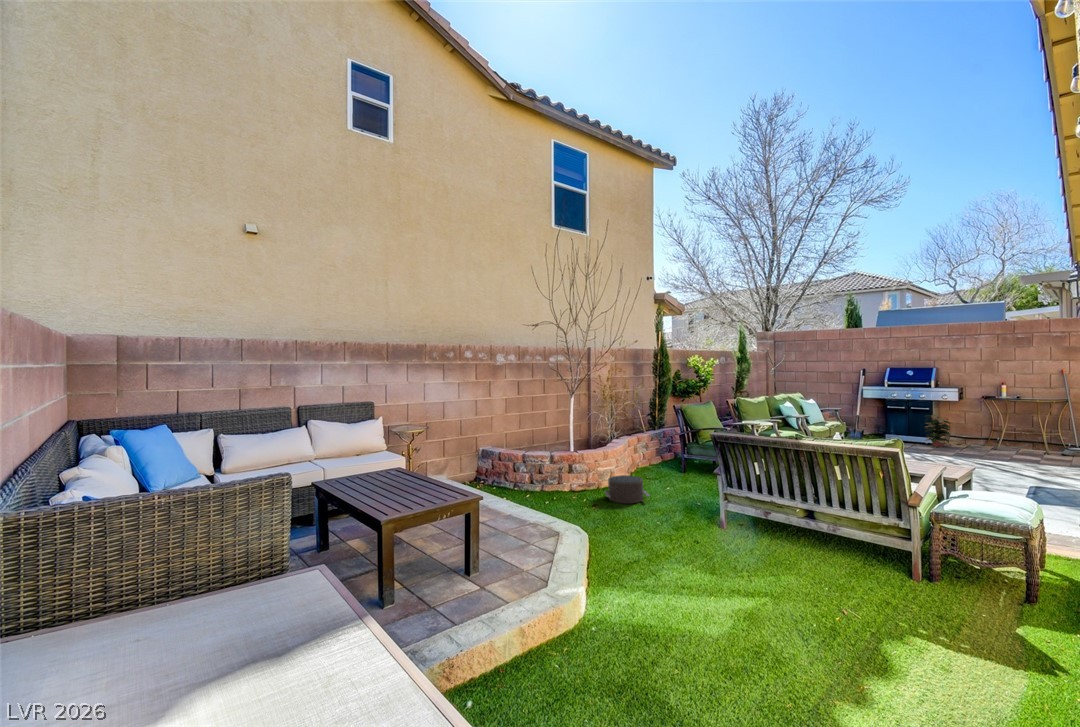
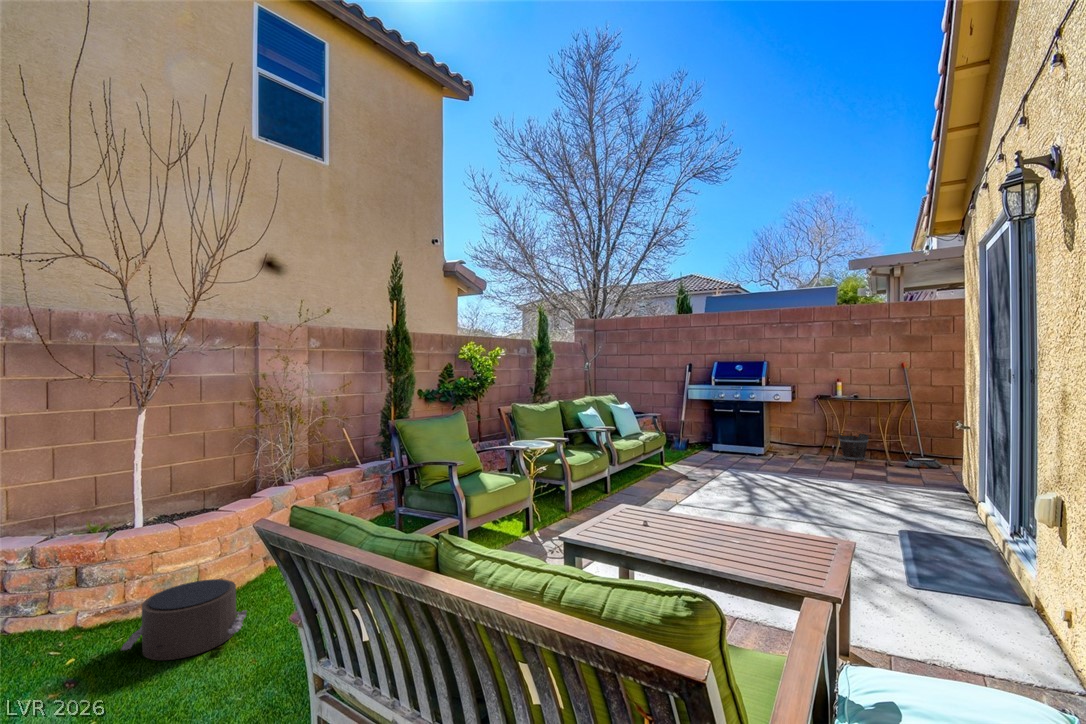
decorative plant: present [925,415,950,447] -> none [754,419,785,460]
bucket: none [1006,426,1037,451] -> present [838,433,869,461]

